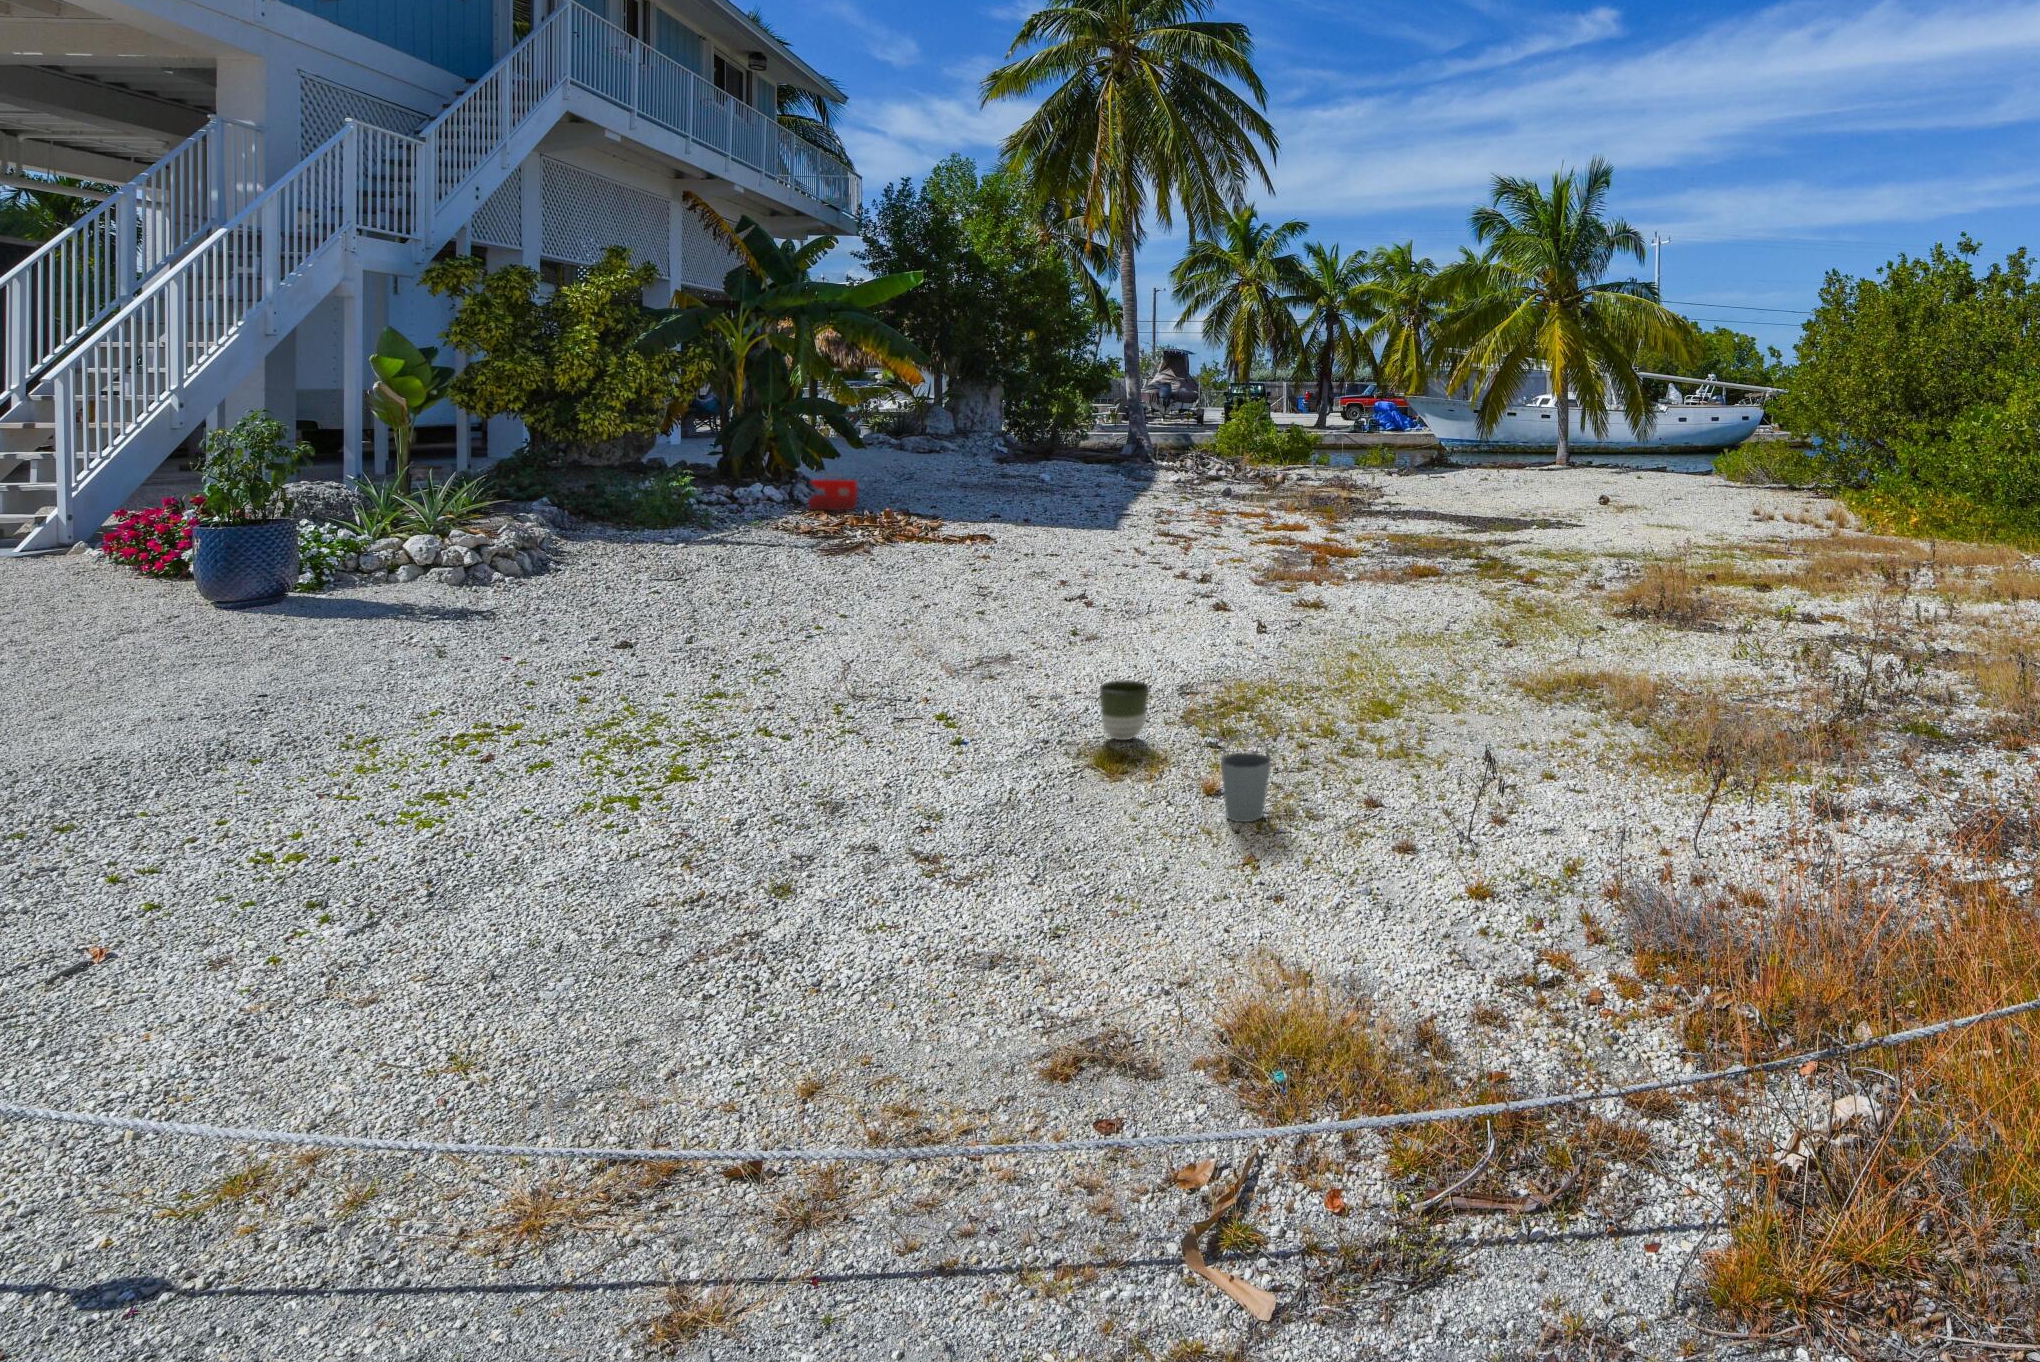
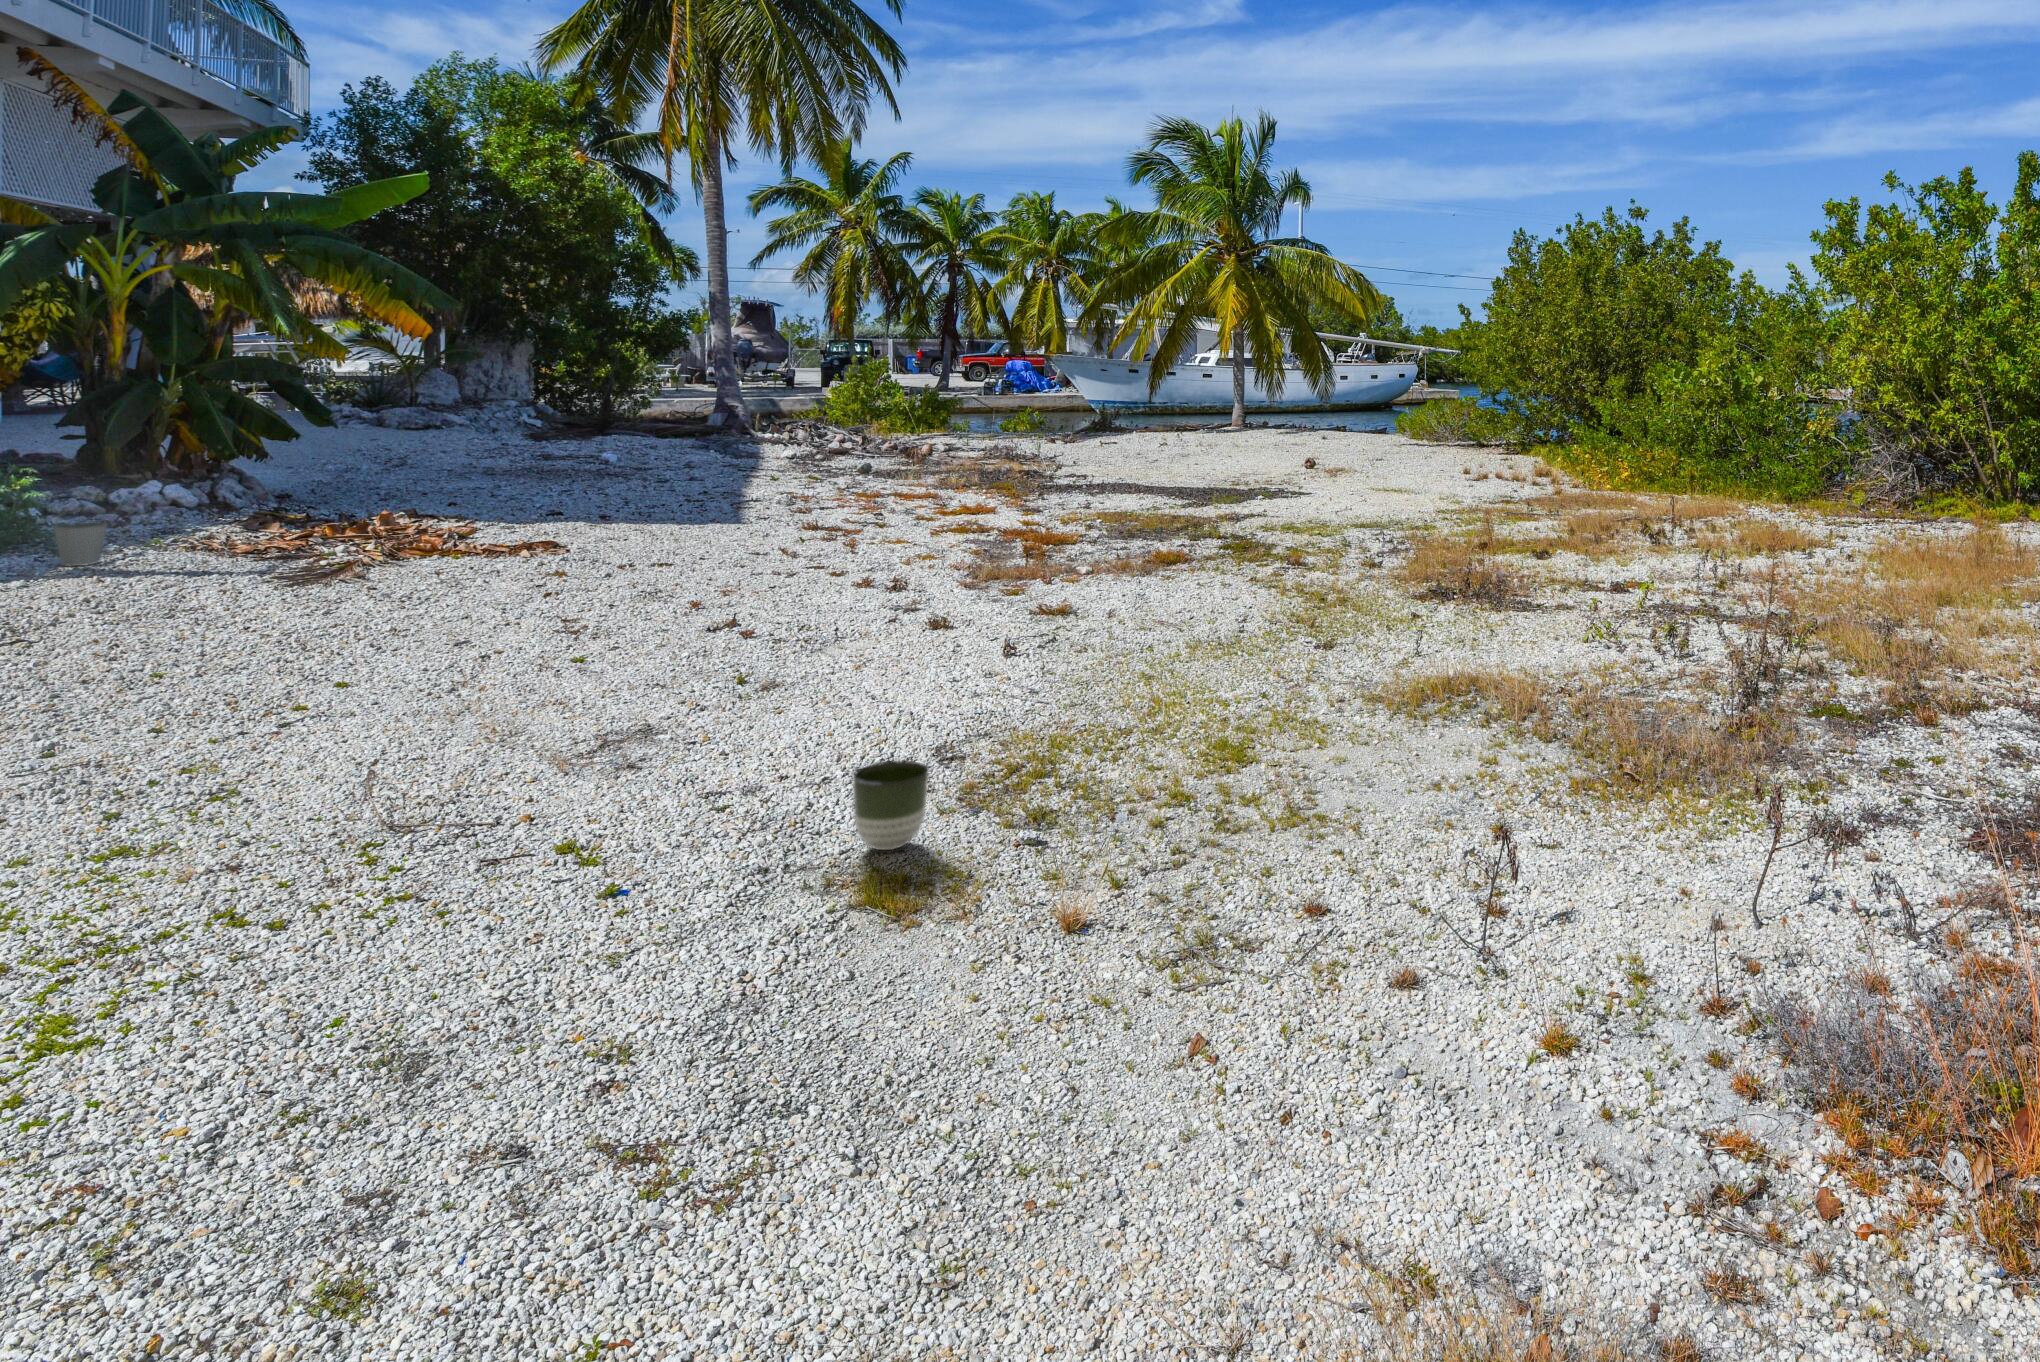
toolbox: present [808,475,858,510] -> none [236,464,323,516]
bucket: present [1221,734,1271,822] -> present [54,510,107,566]

